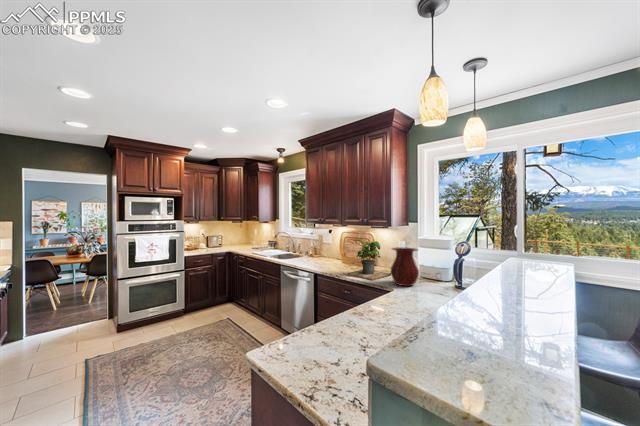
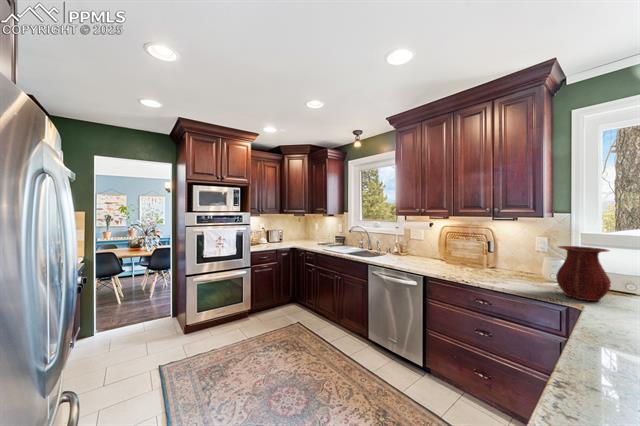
potted plant: present [348,239,391,280] -> none [475,234,537,290]

